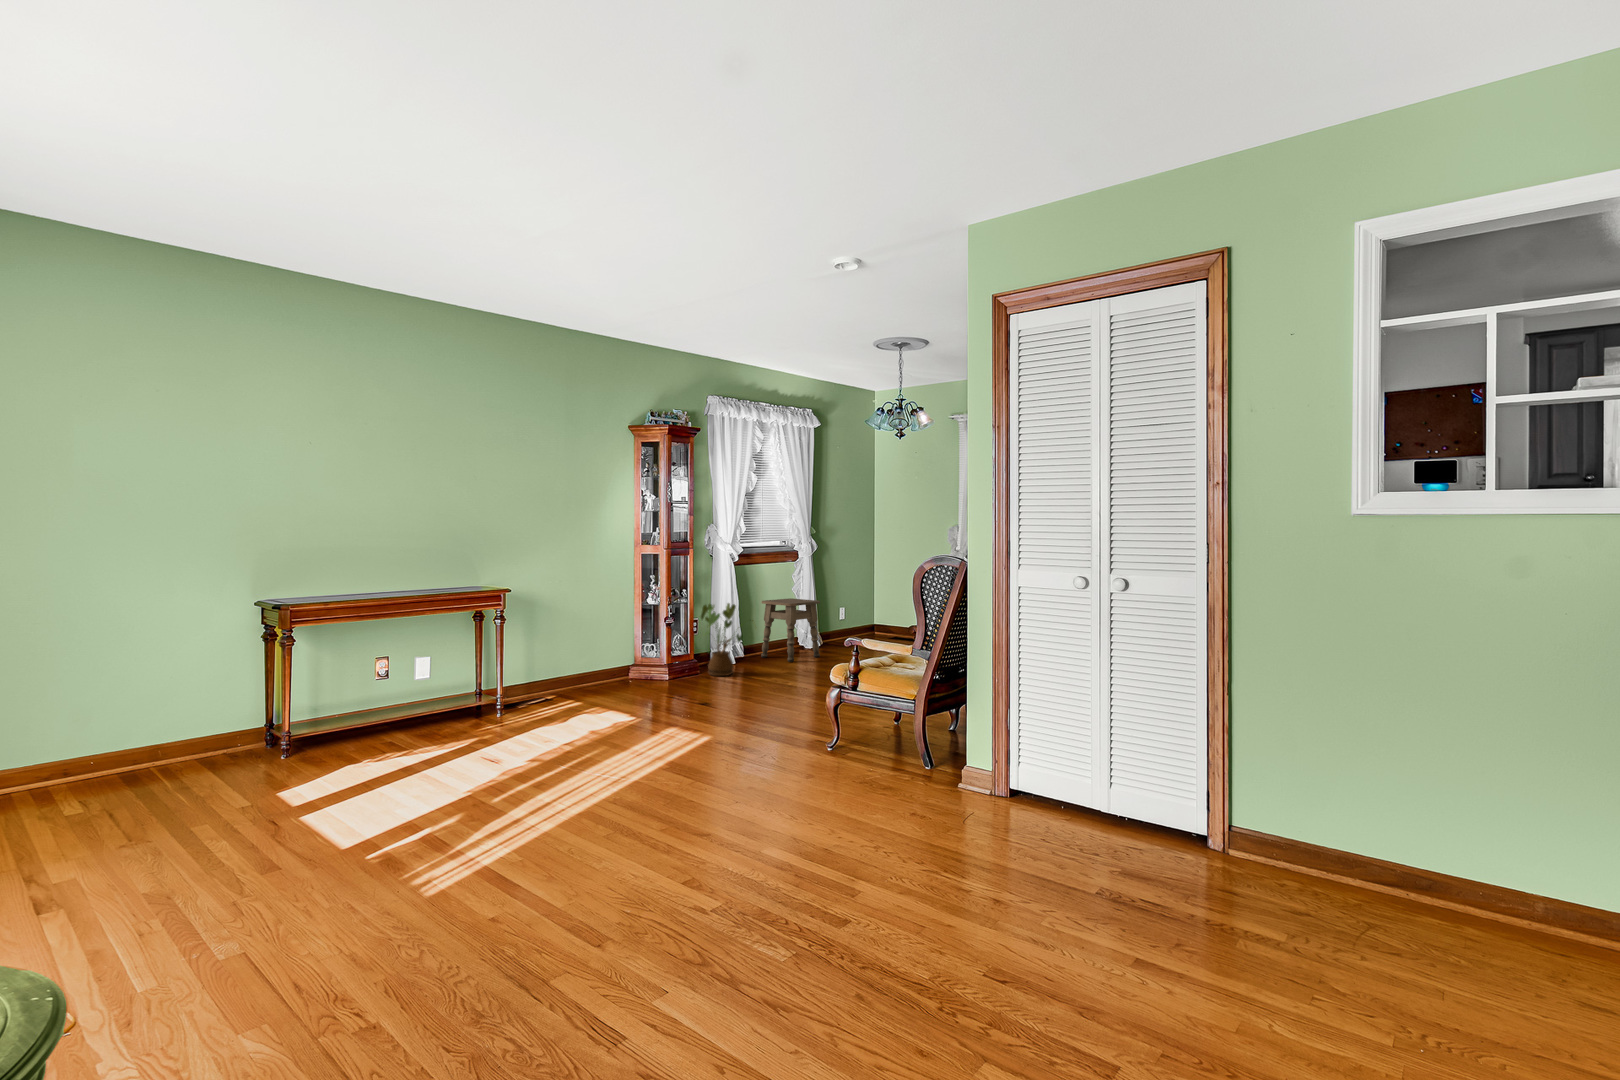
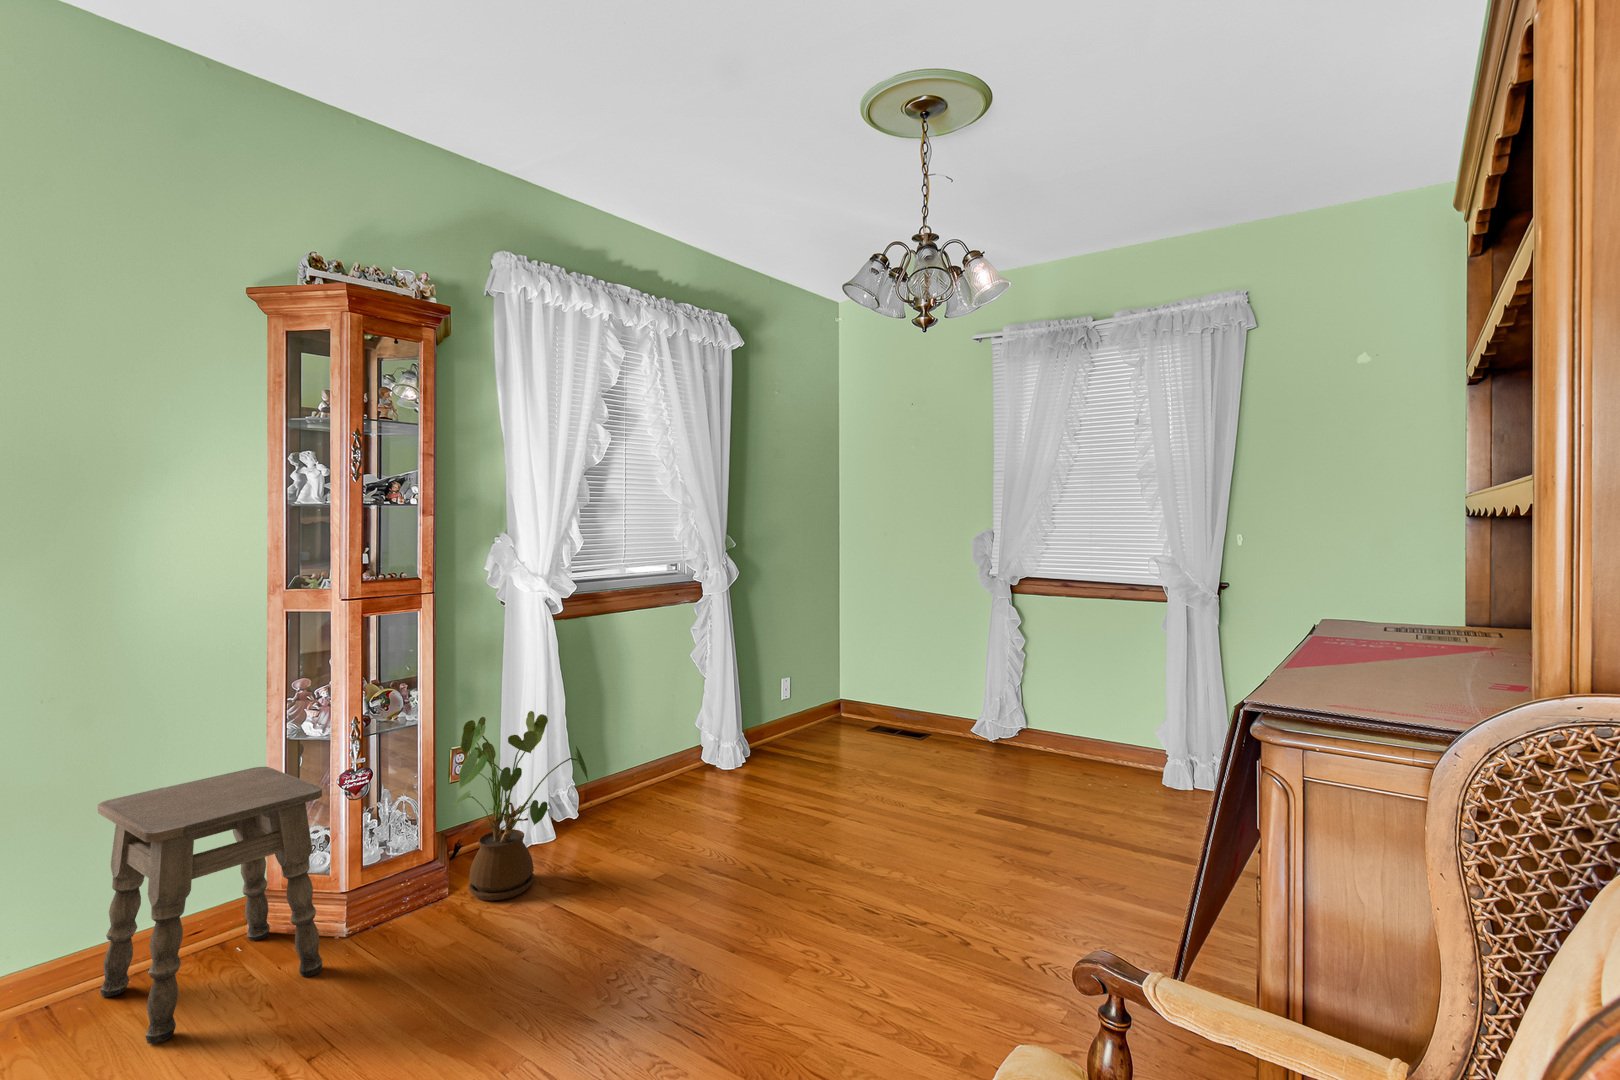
side table: present [761,598,820,662] -> present [98,767,322,1044]

